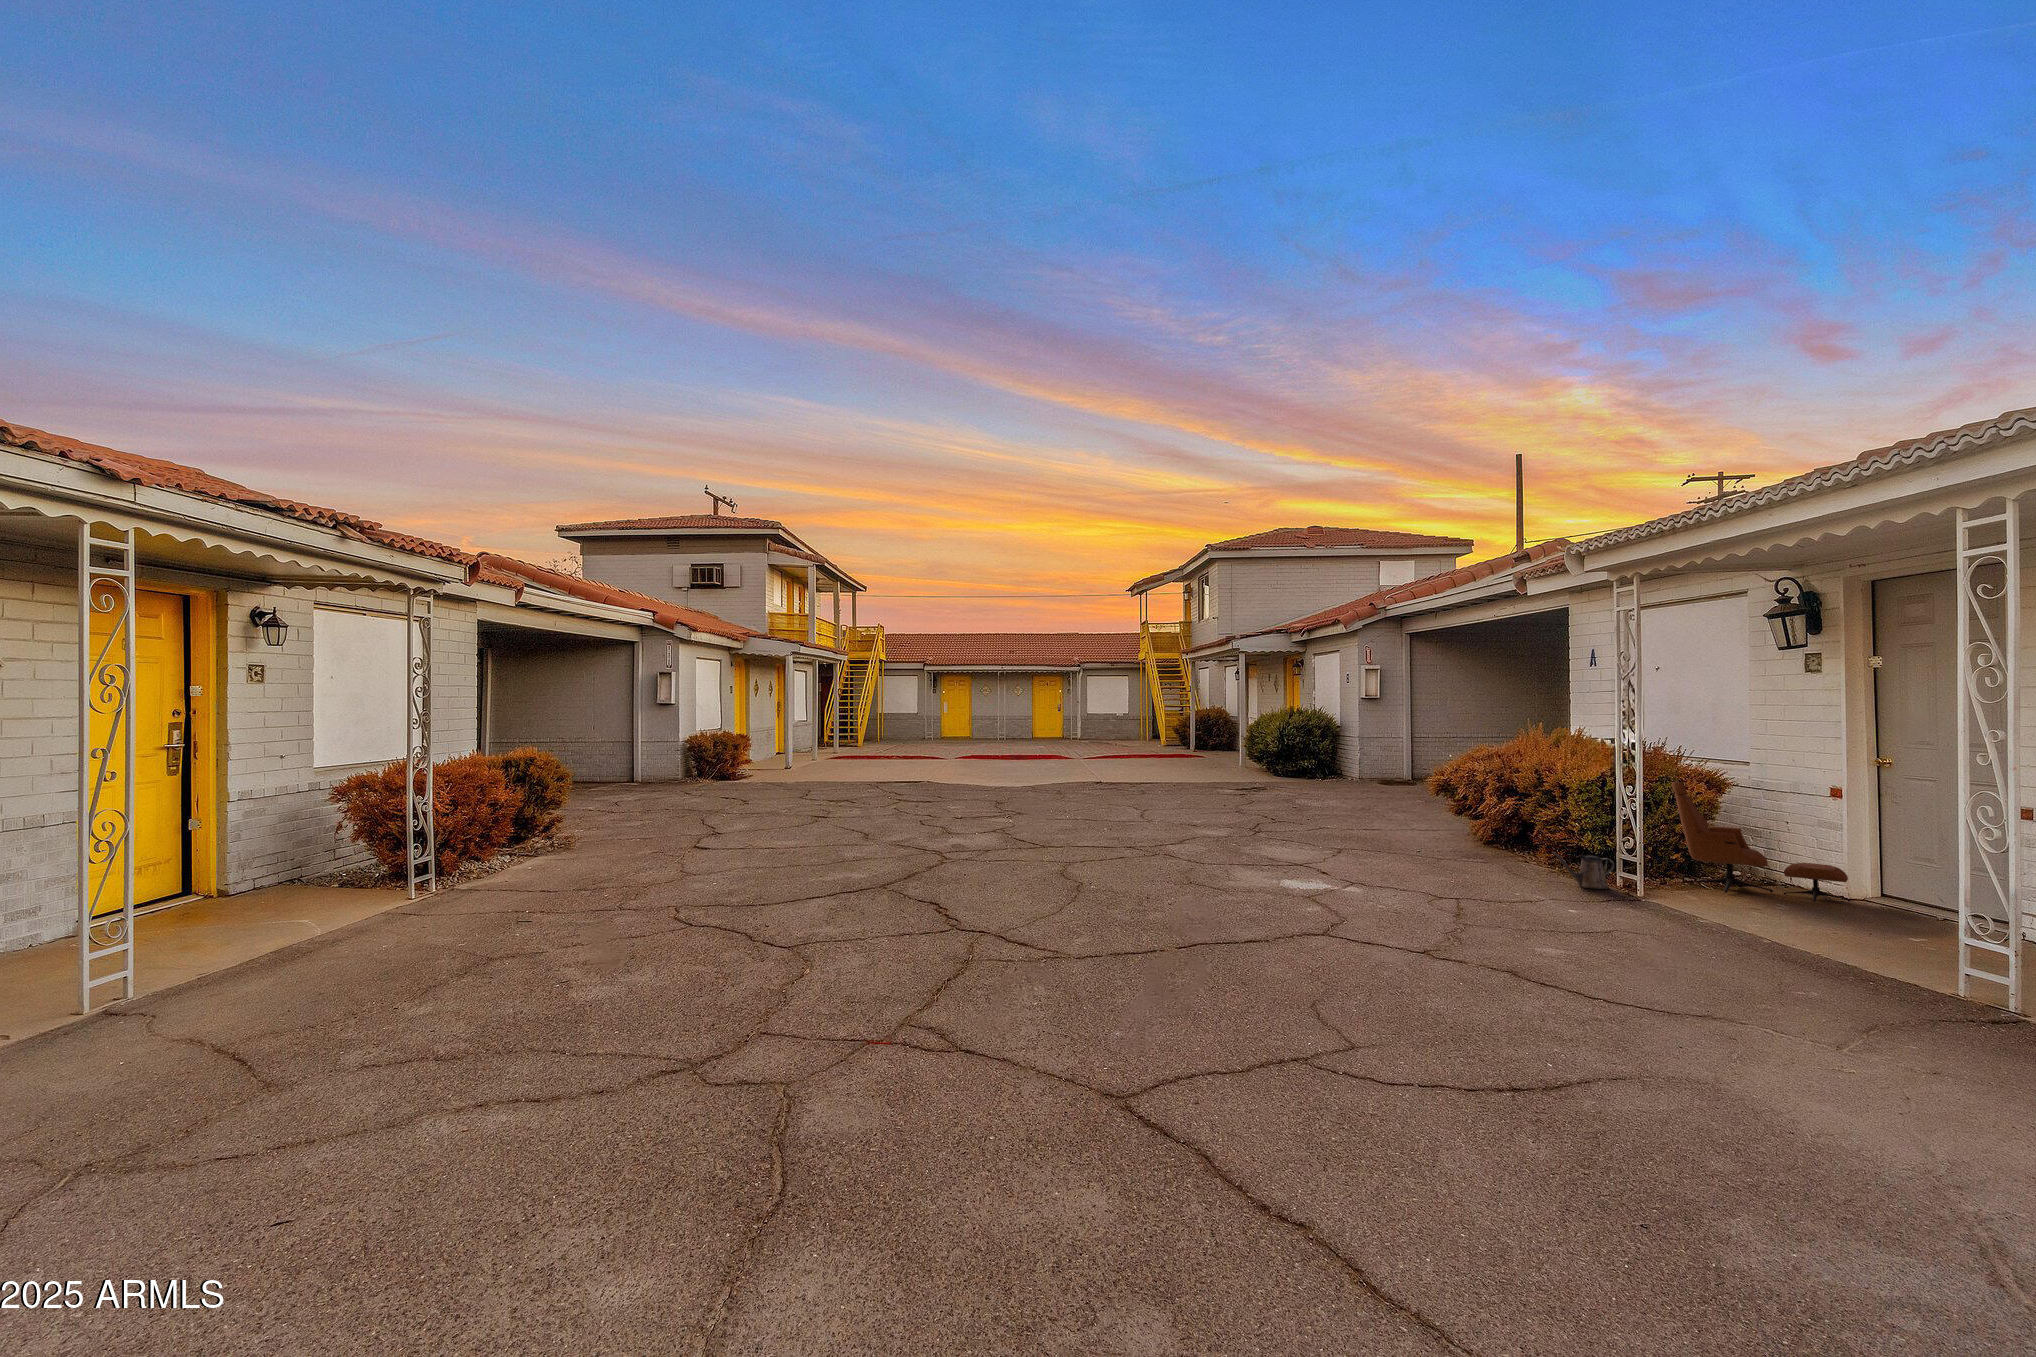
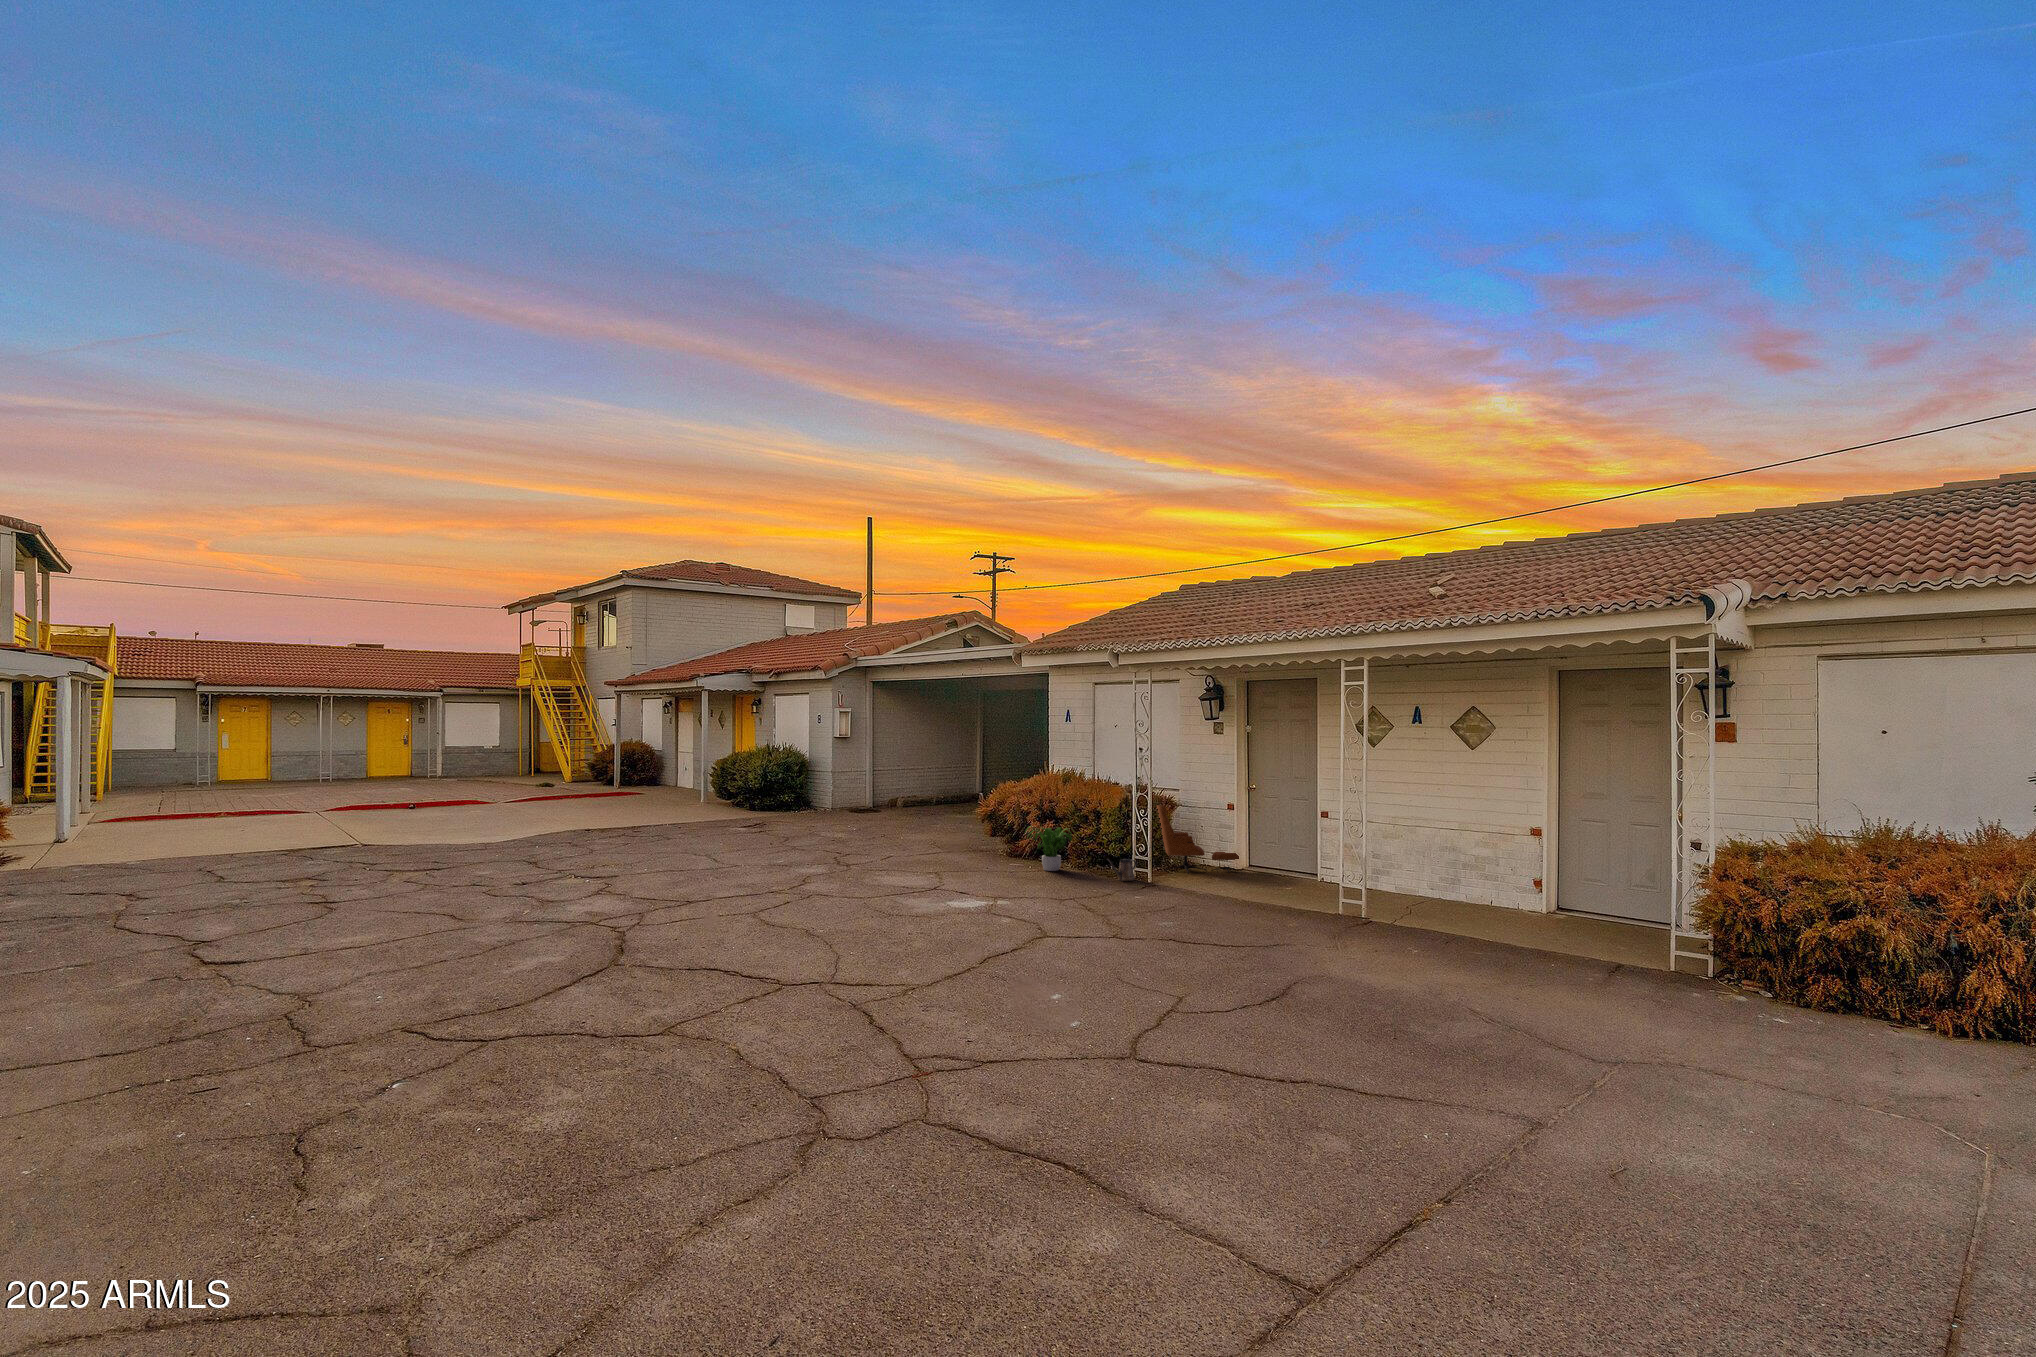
potted plant: none [1461,800,1536,863] -> present [1027,826,1074,871]

